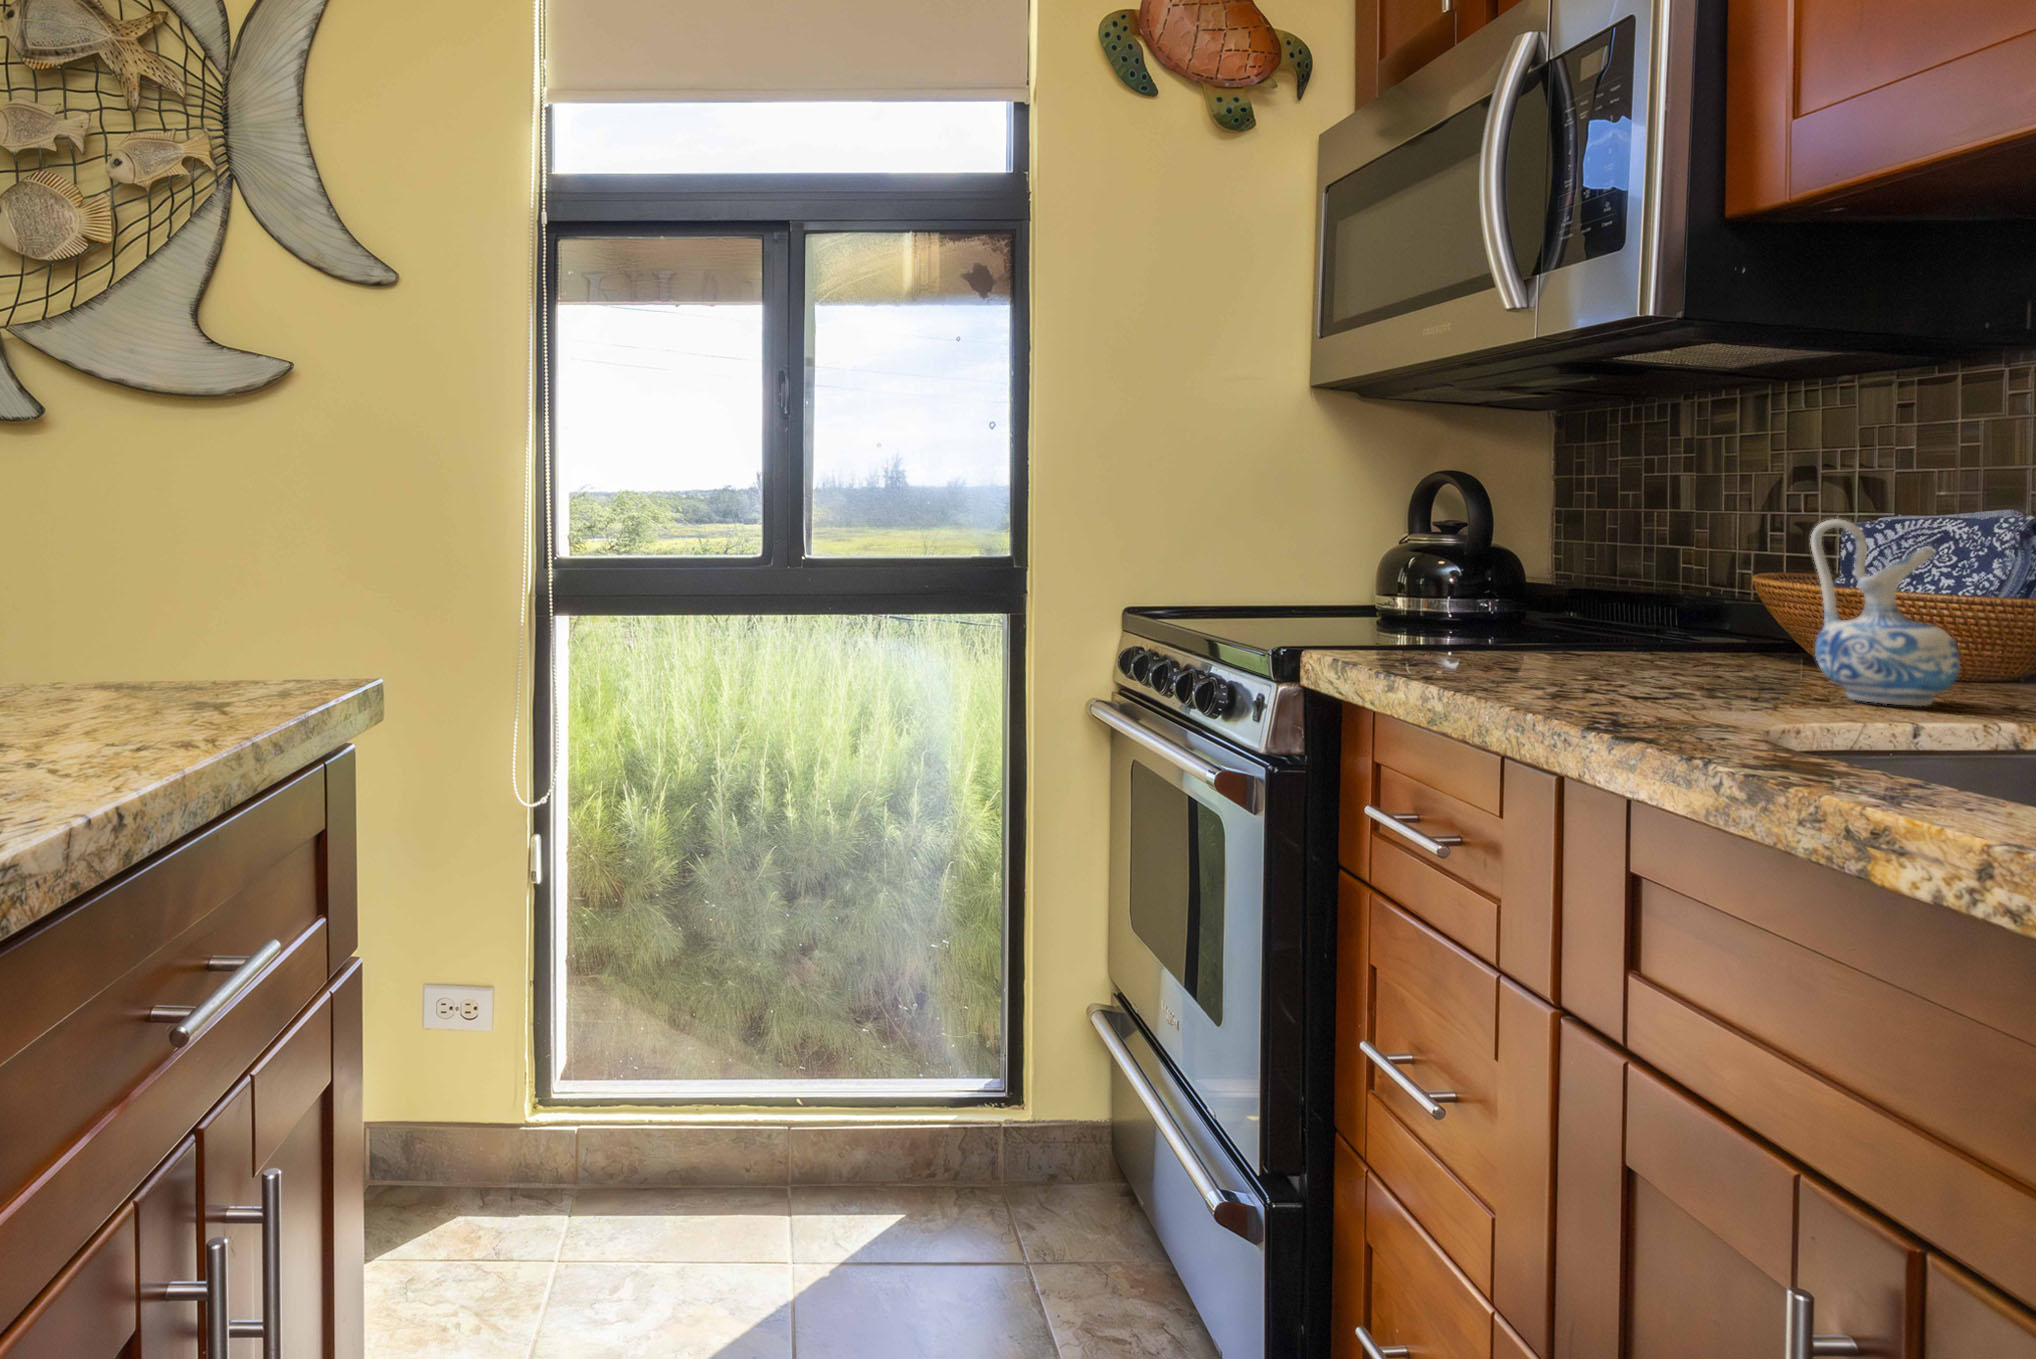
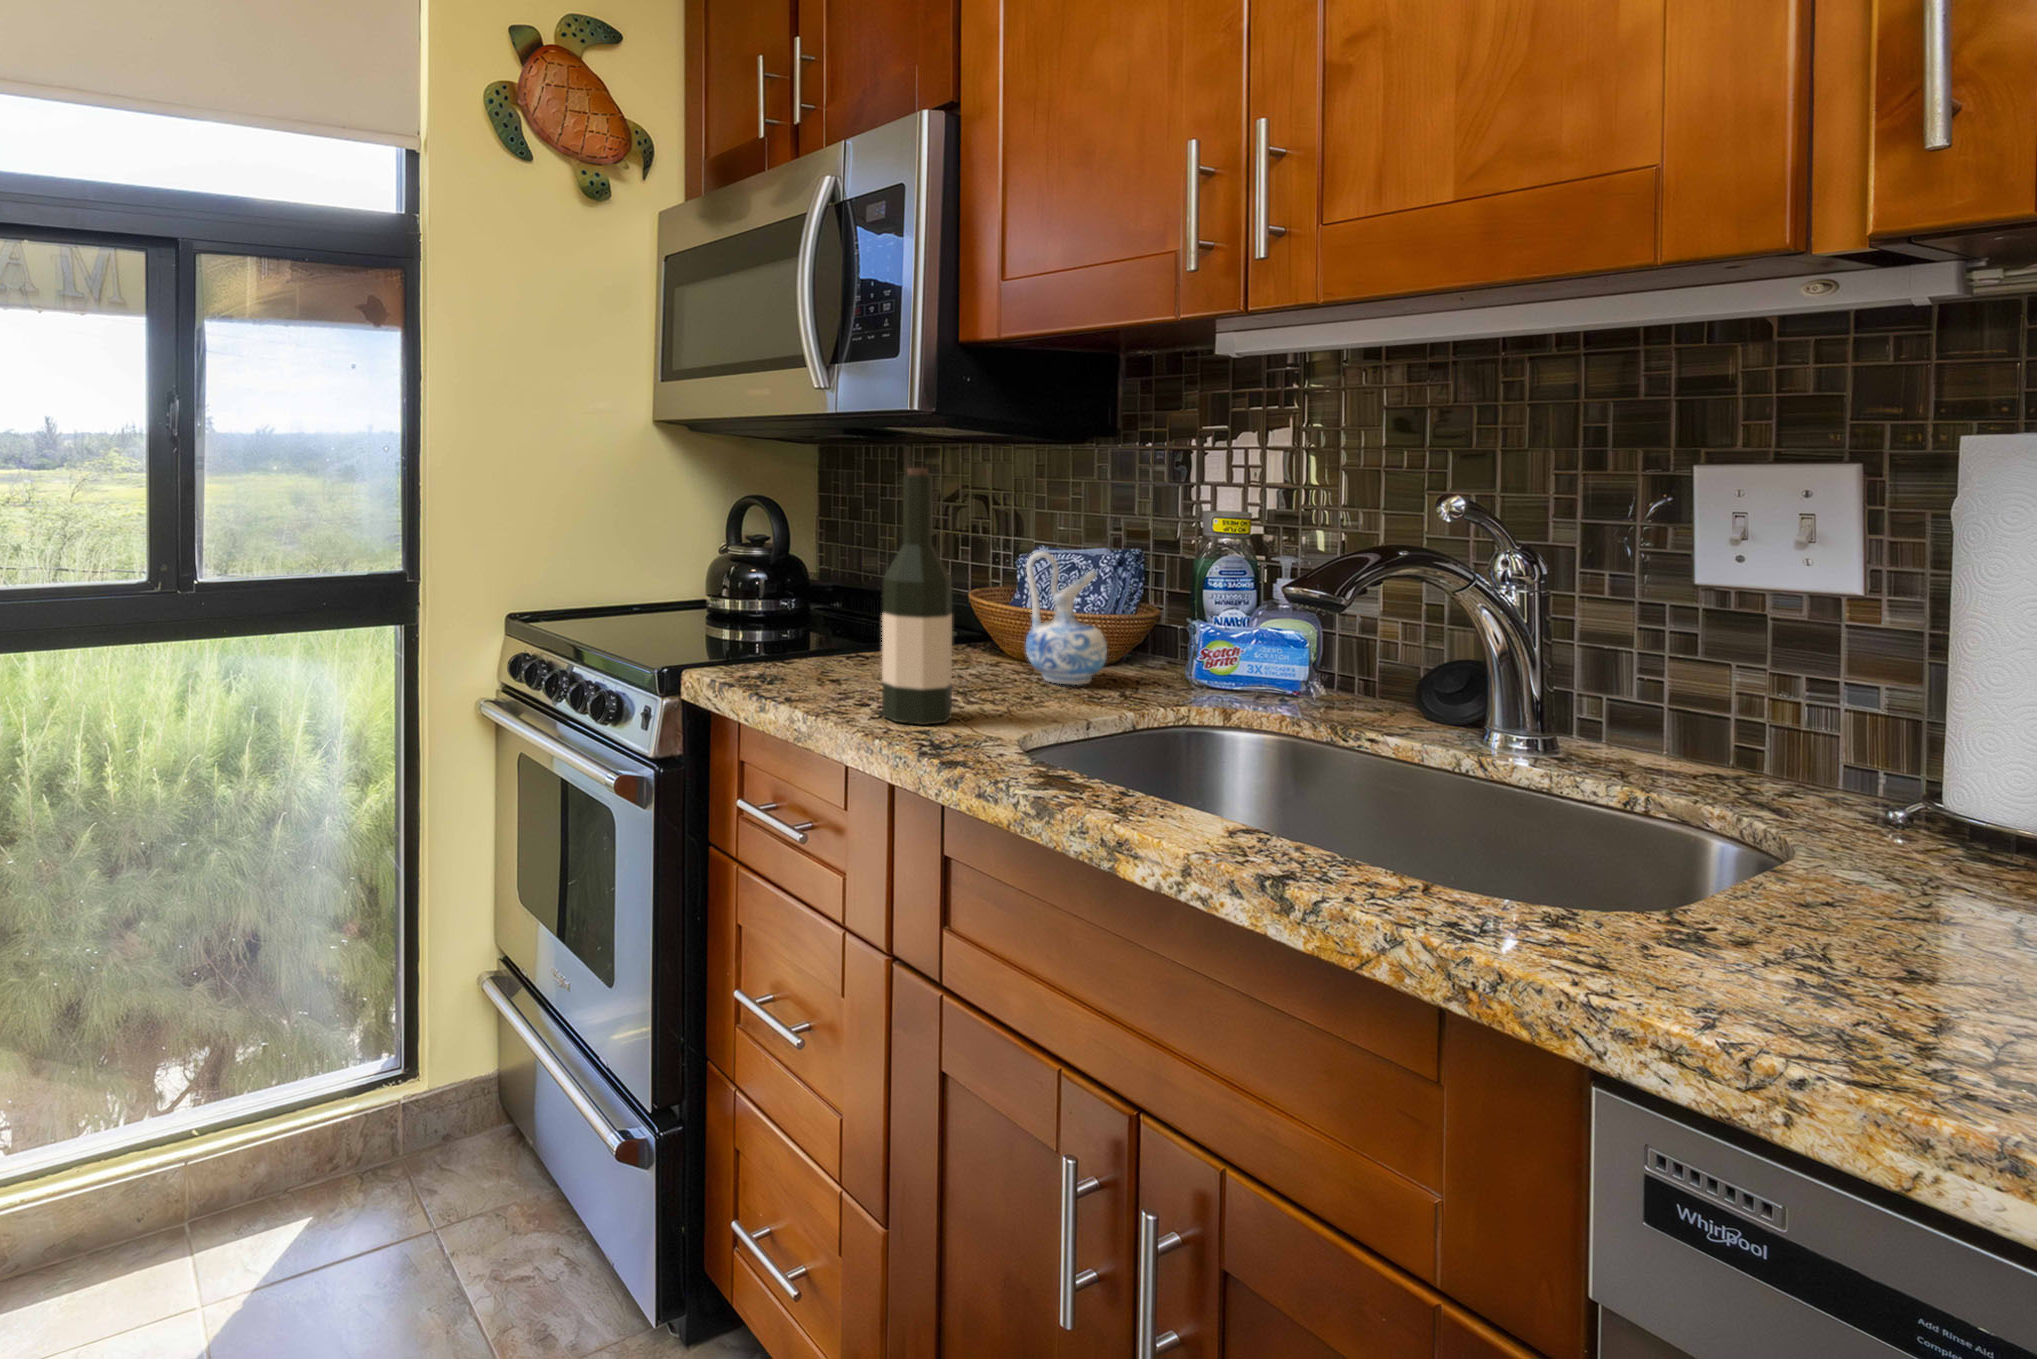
wine bottle: none [1530,395,1639,713] -> present [882,468,952,725]

